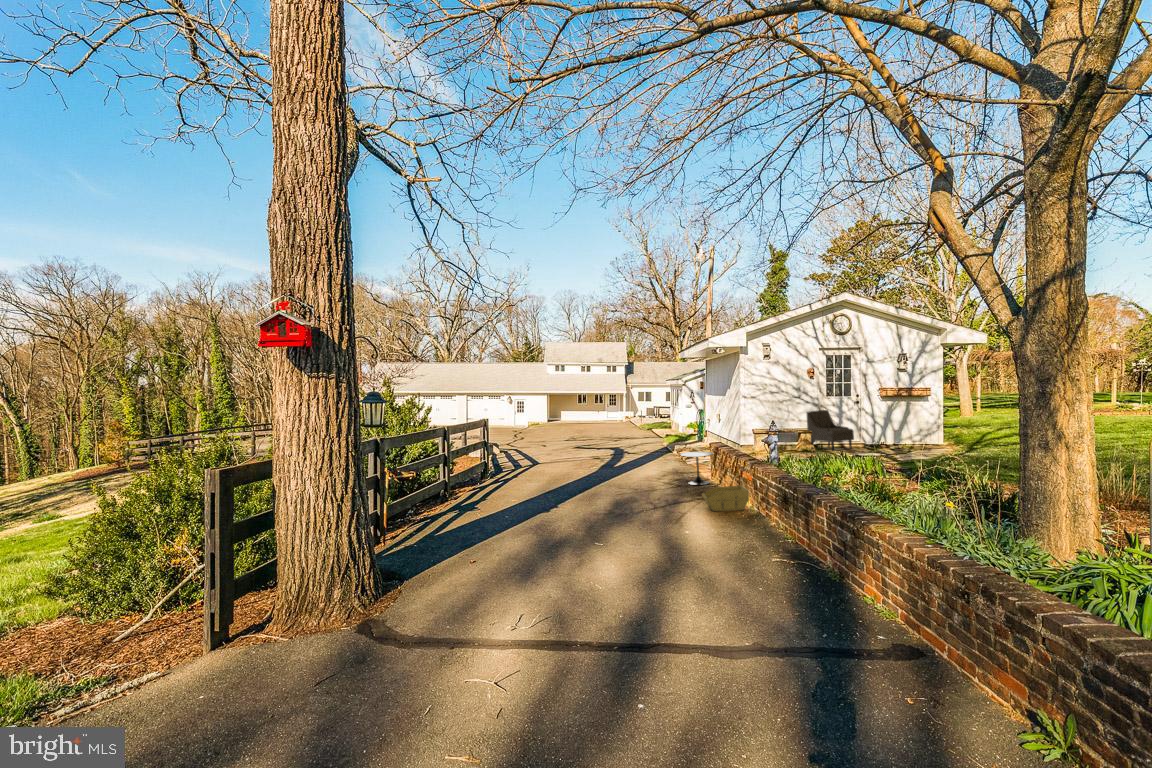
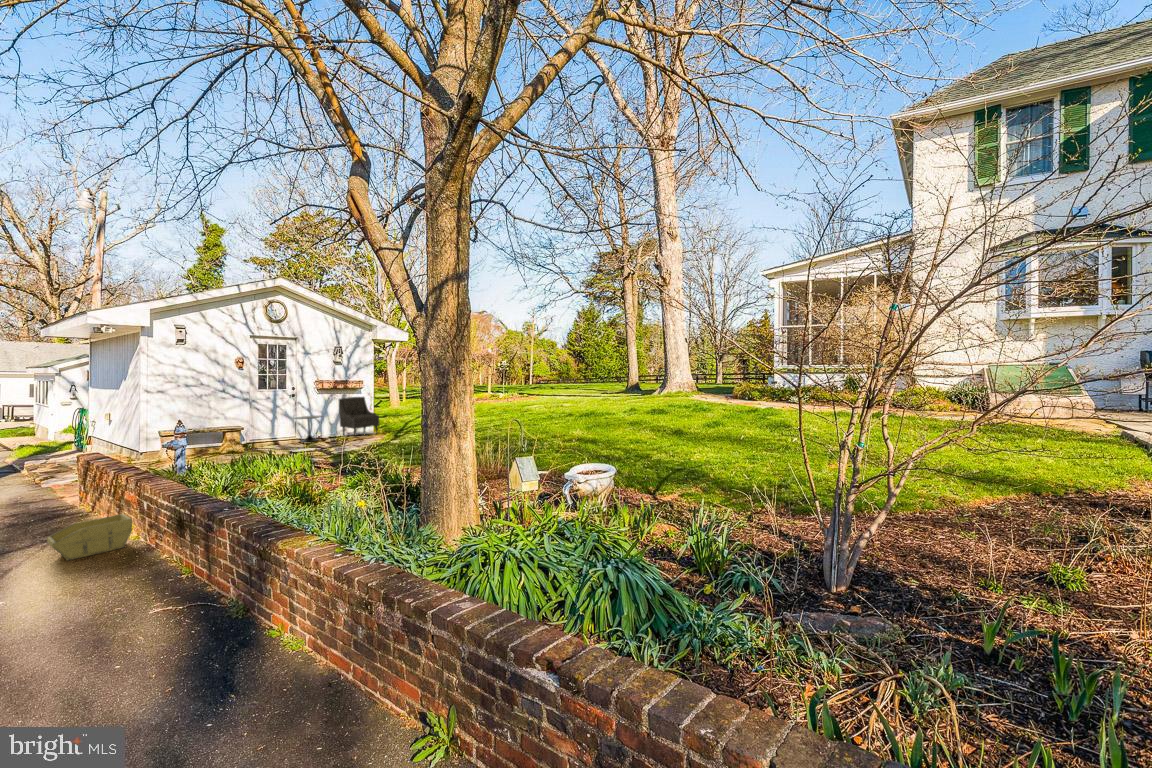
chair: present [807,410,854,451] -> present [339,397,379,436]
side table: present [681,452,713,485] -> present [294,415,322,442]

